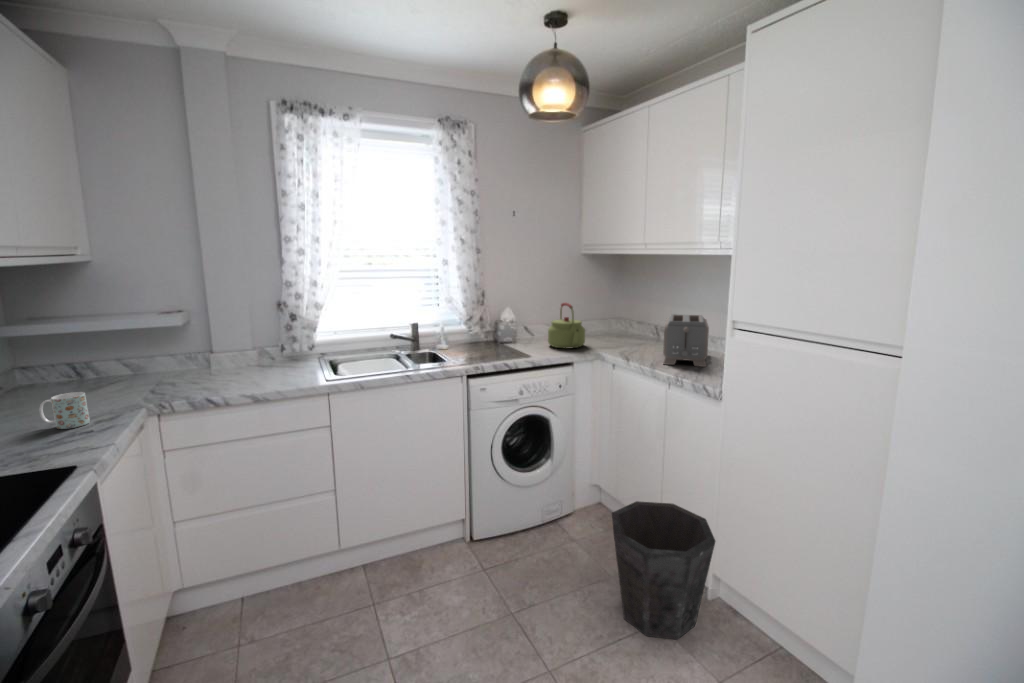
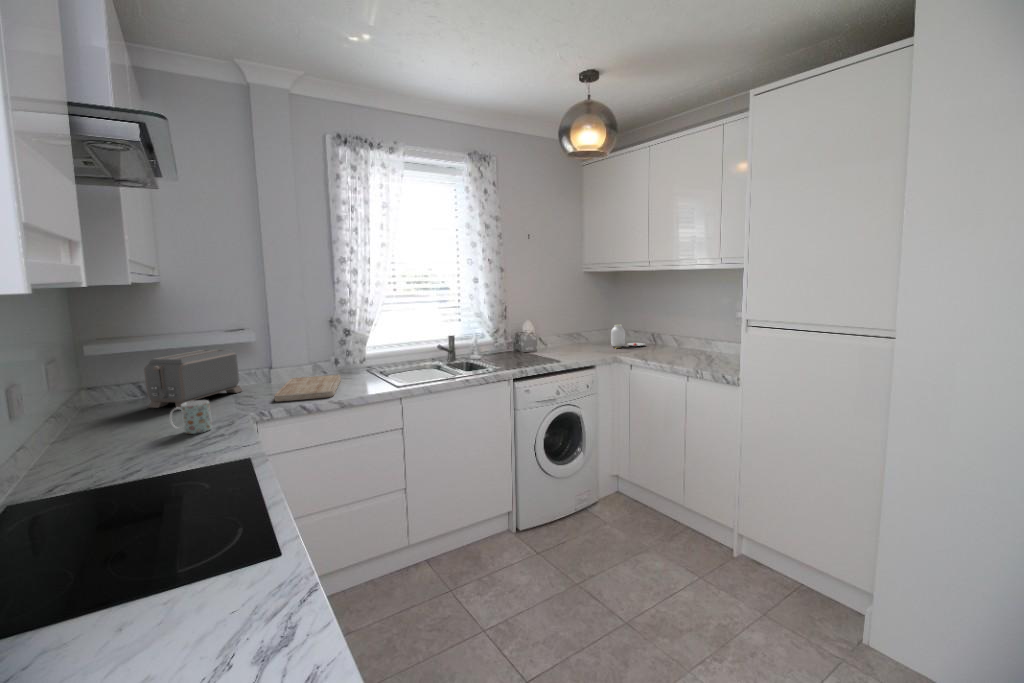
kettle: present [548,303,585,348] -> none [567,314,600,354]
toaster: present [663,314,709,367] -> present [144,349,242,408]
jar: none [604,315,645,342] -> present [611,325,645,348]
cutting board: none [187,363,280,393] -> present [274,375,341,402]
waste bin: present [612,501,715,639] -> none [655,478,747,590]

